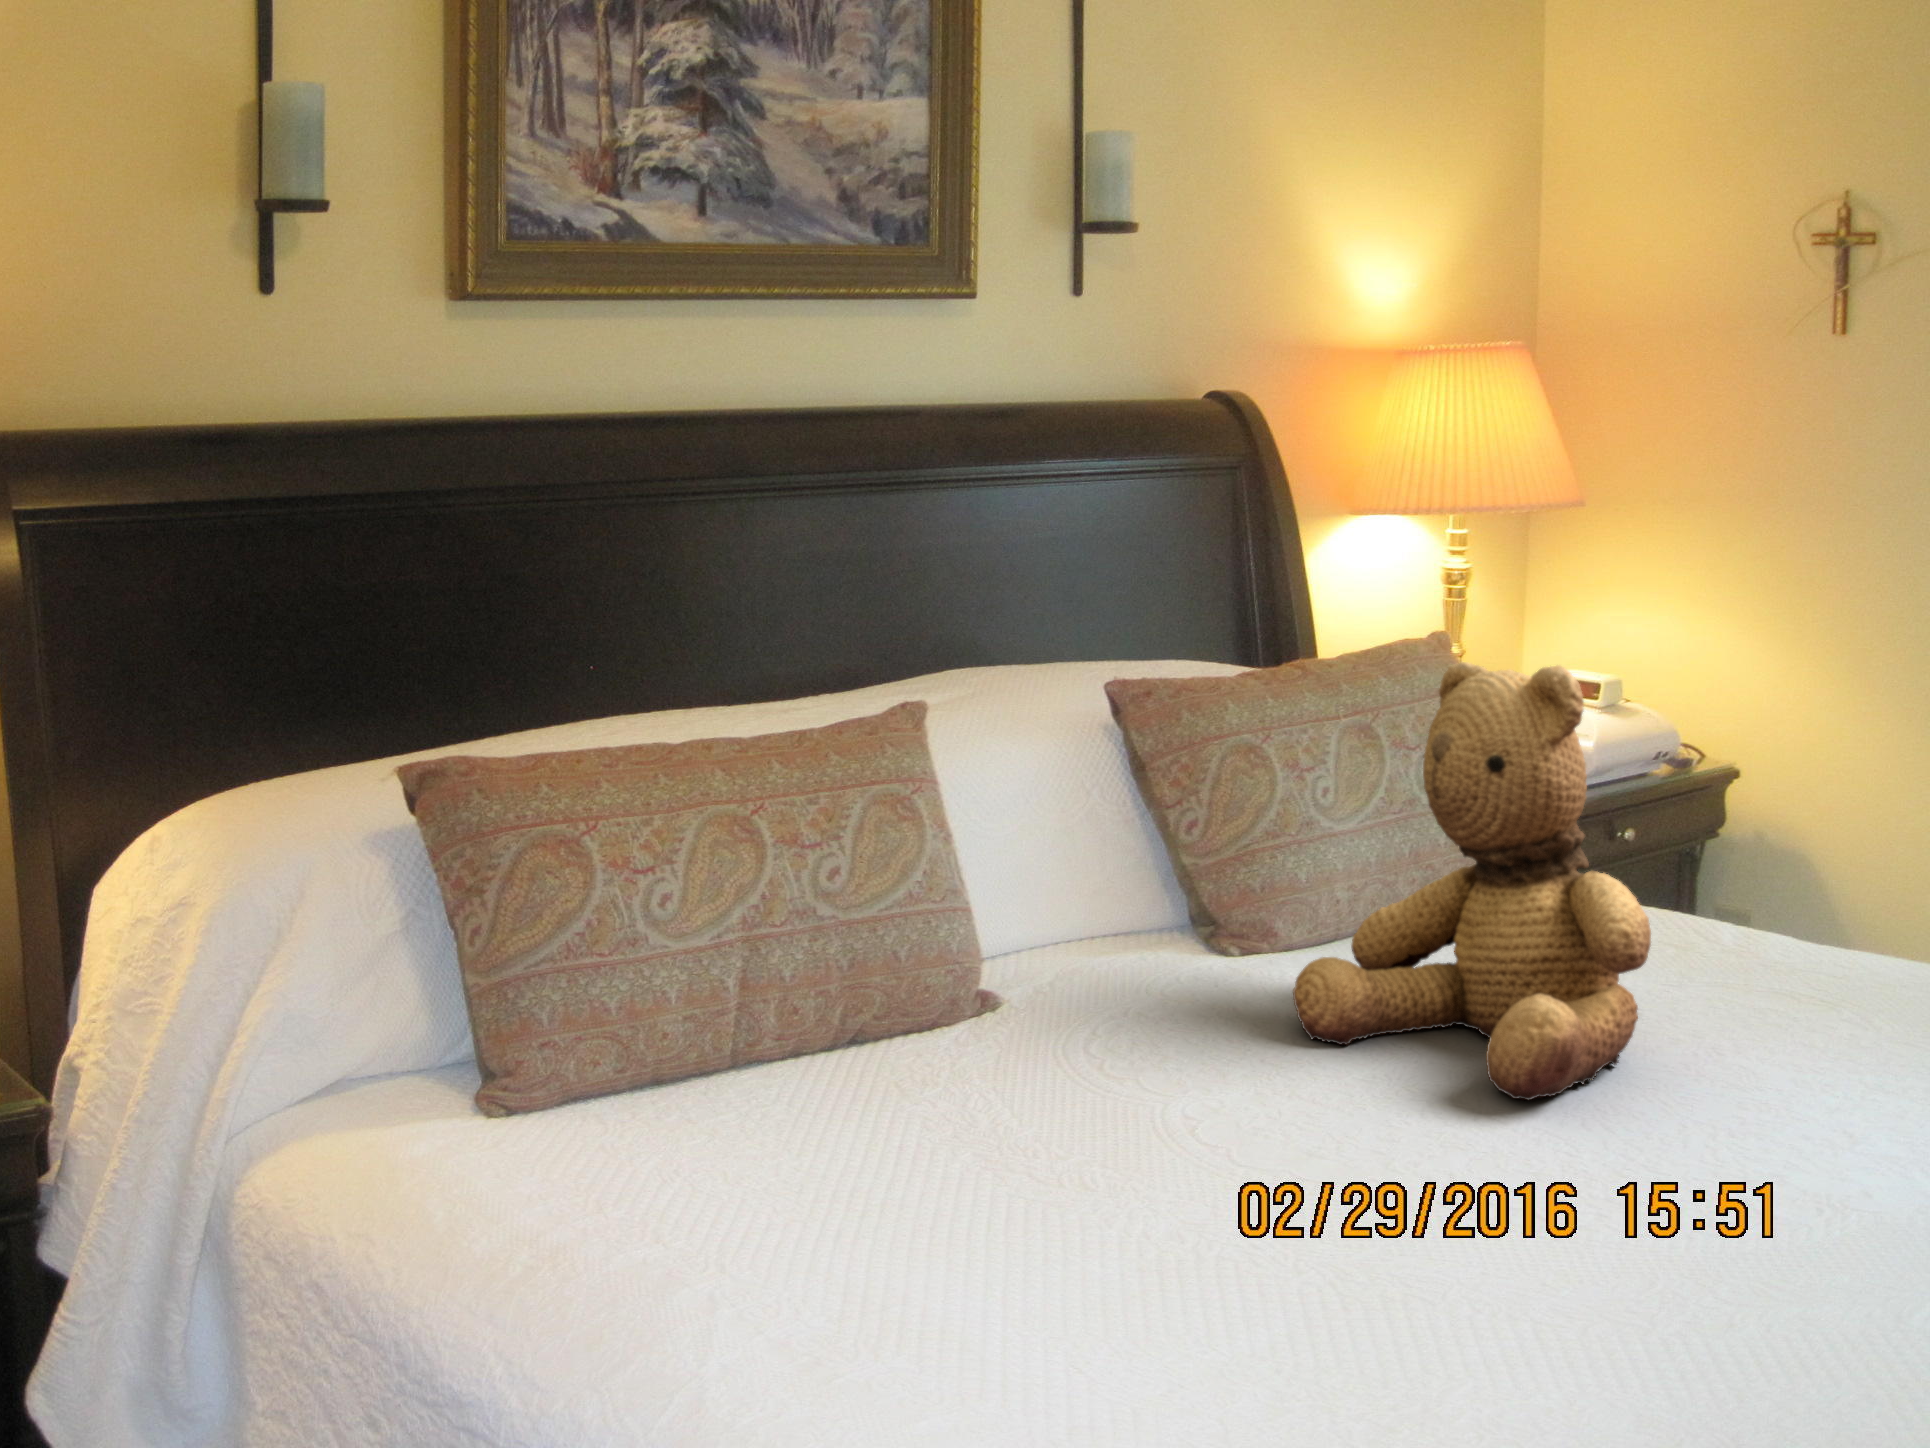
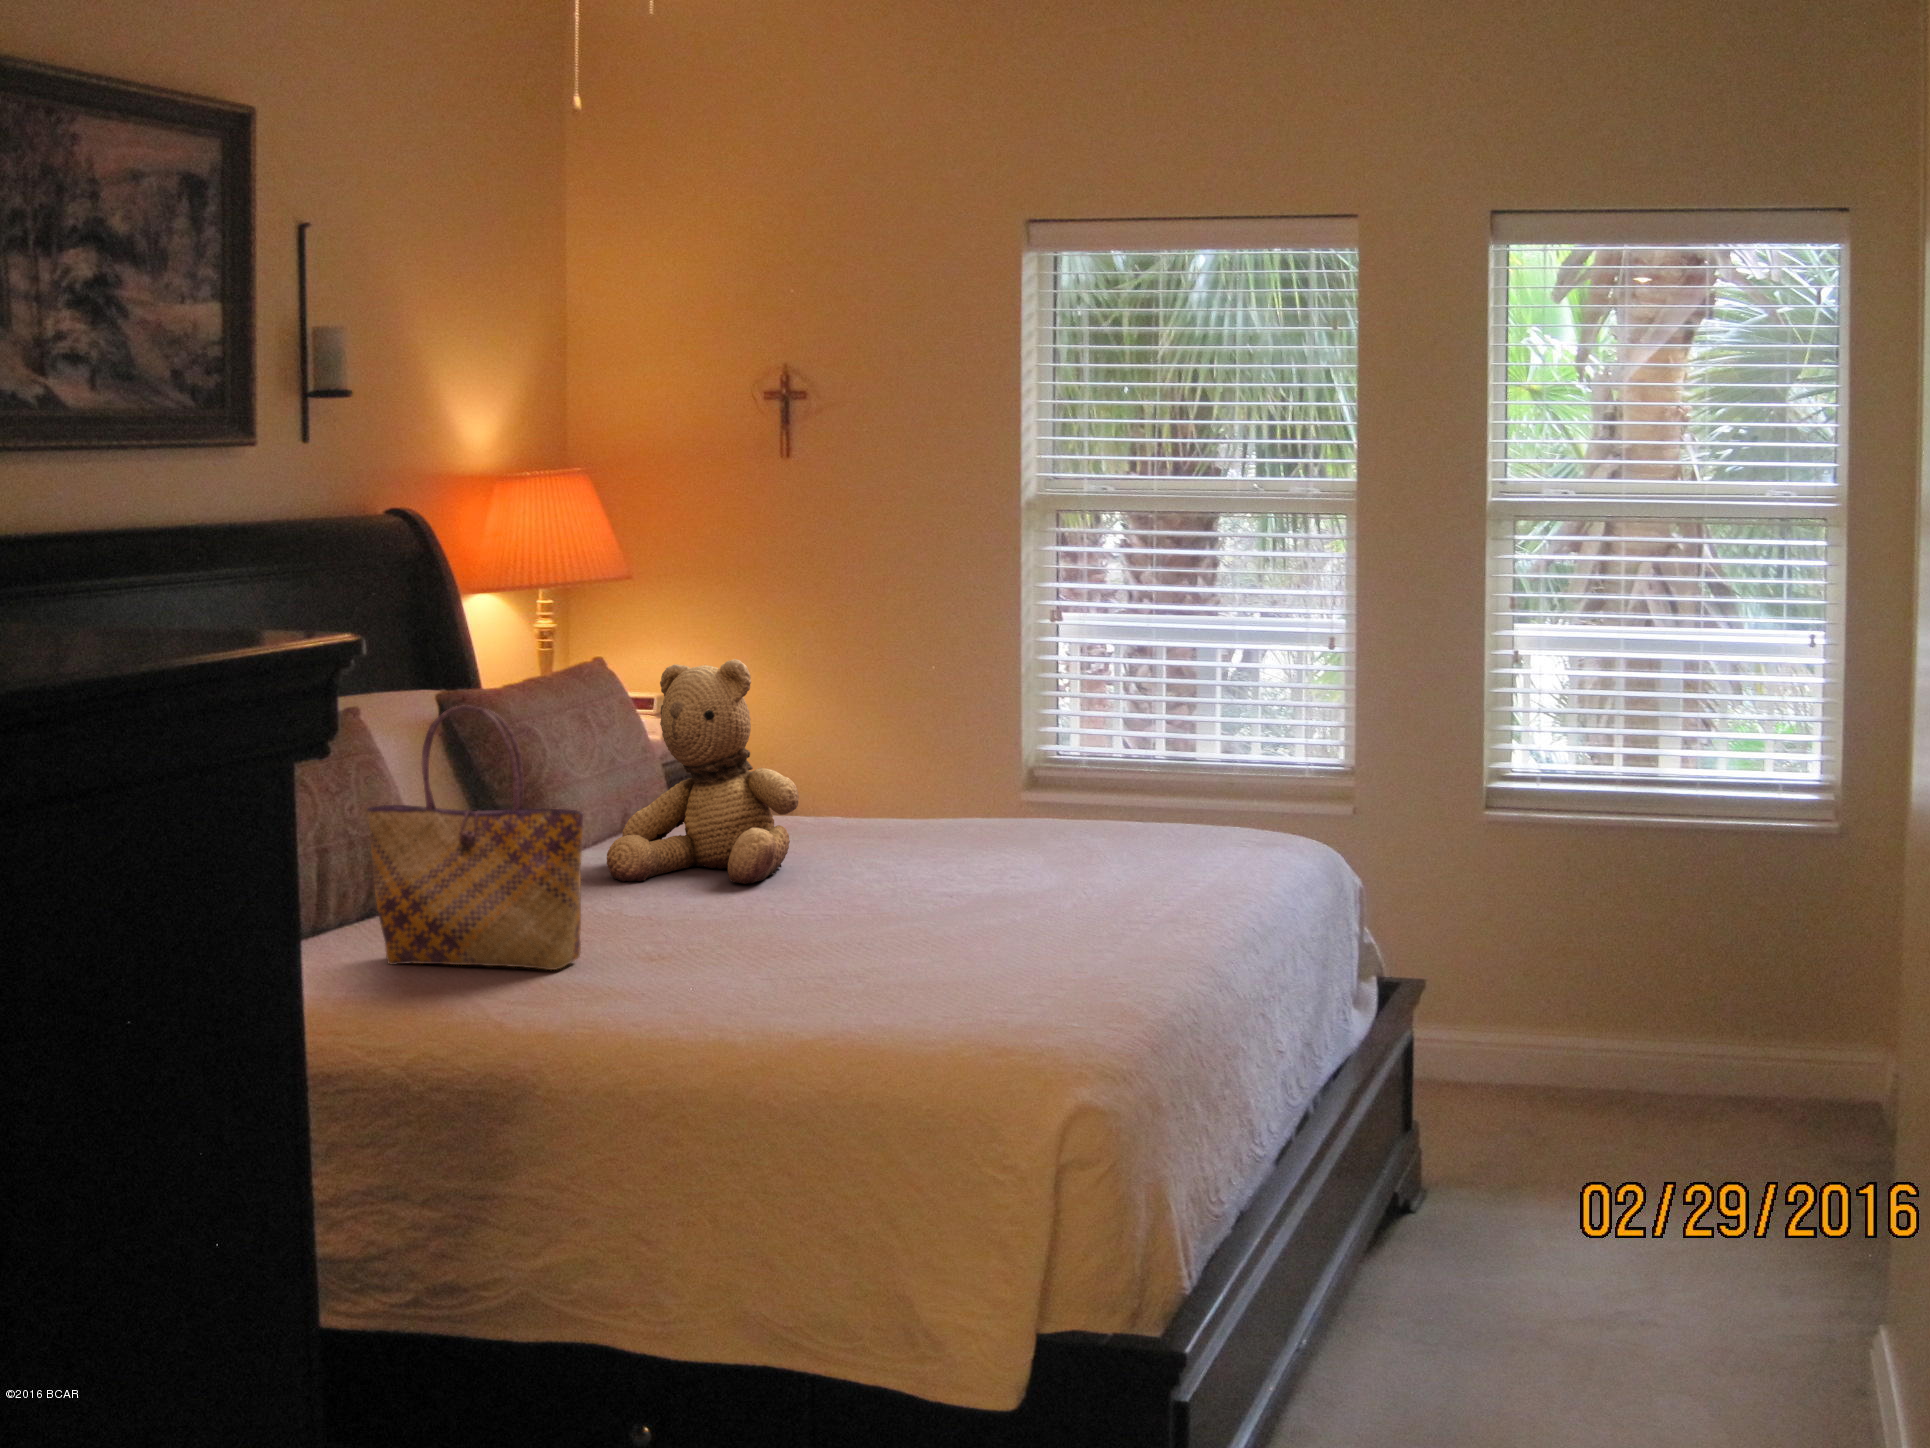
tote bag: none [733,735,1030,1282] -> present [367,706,583,970]

